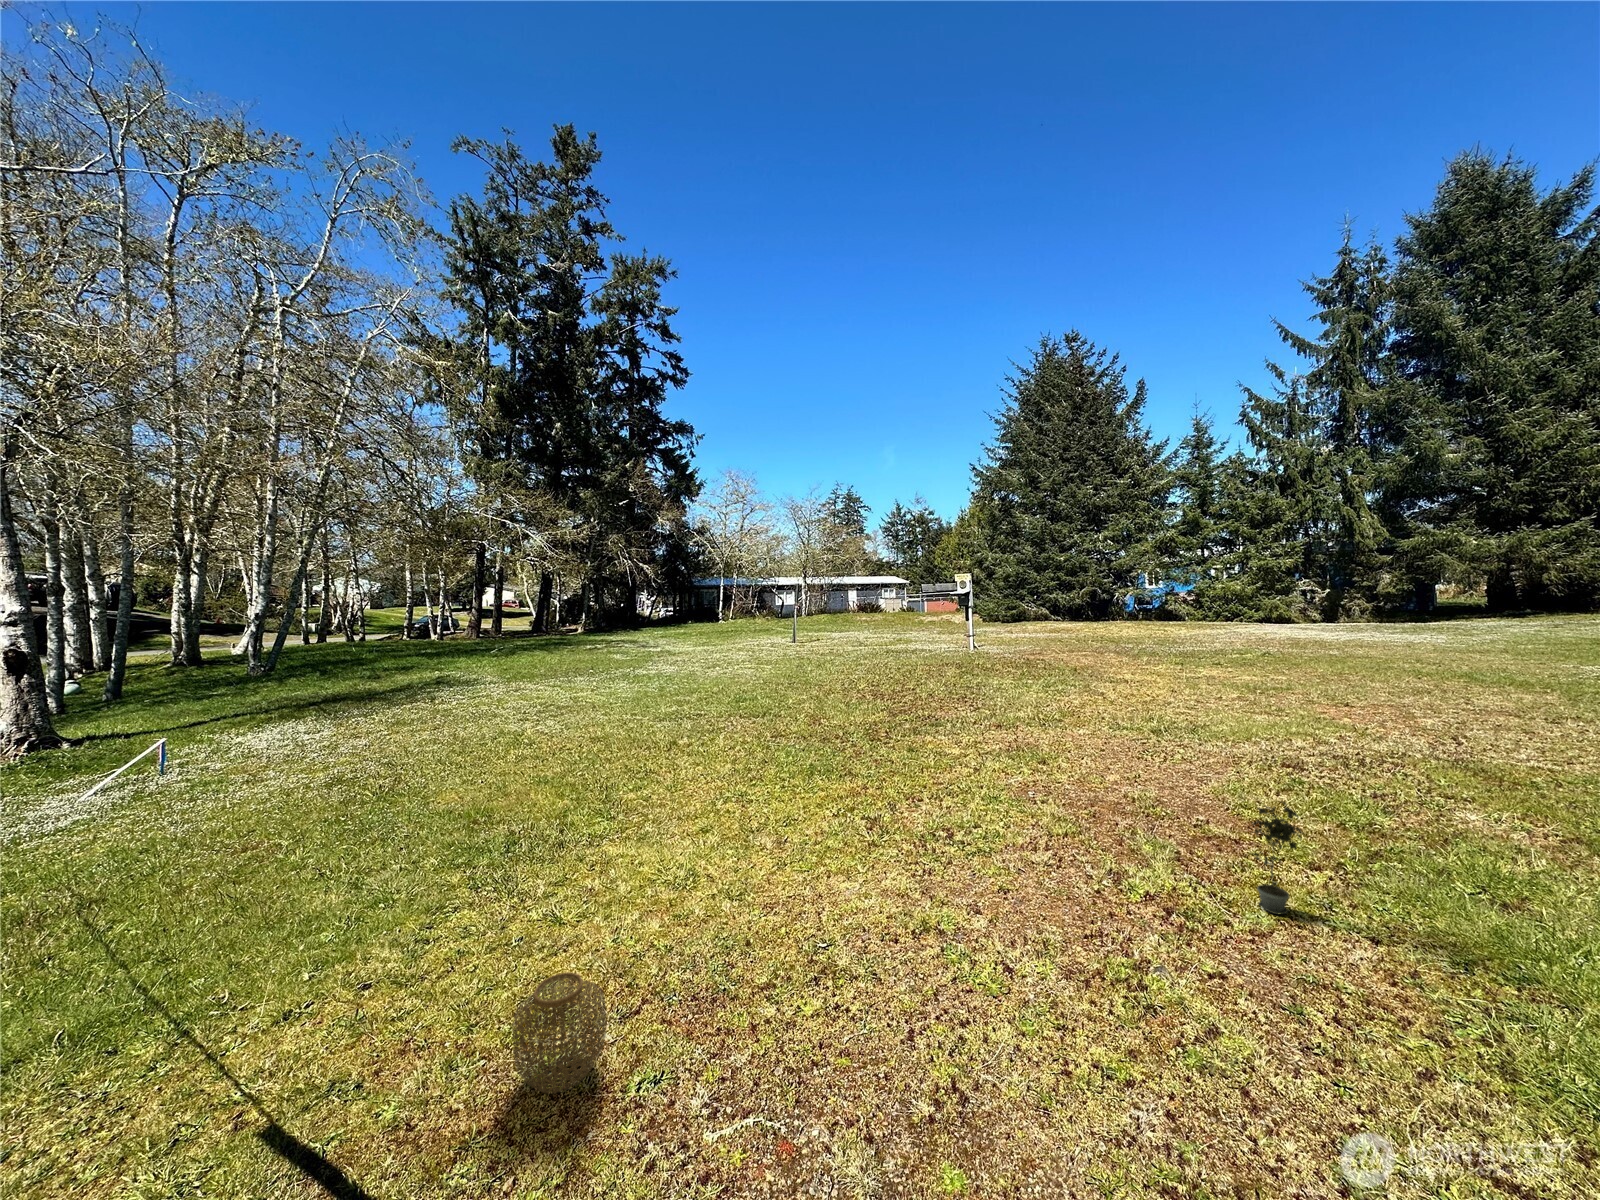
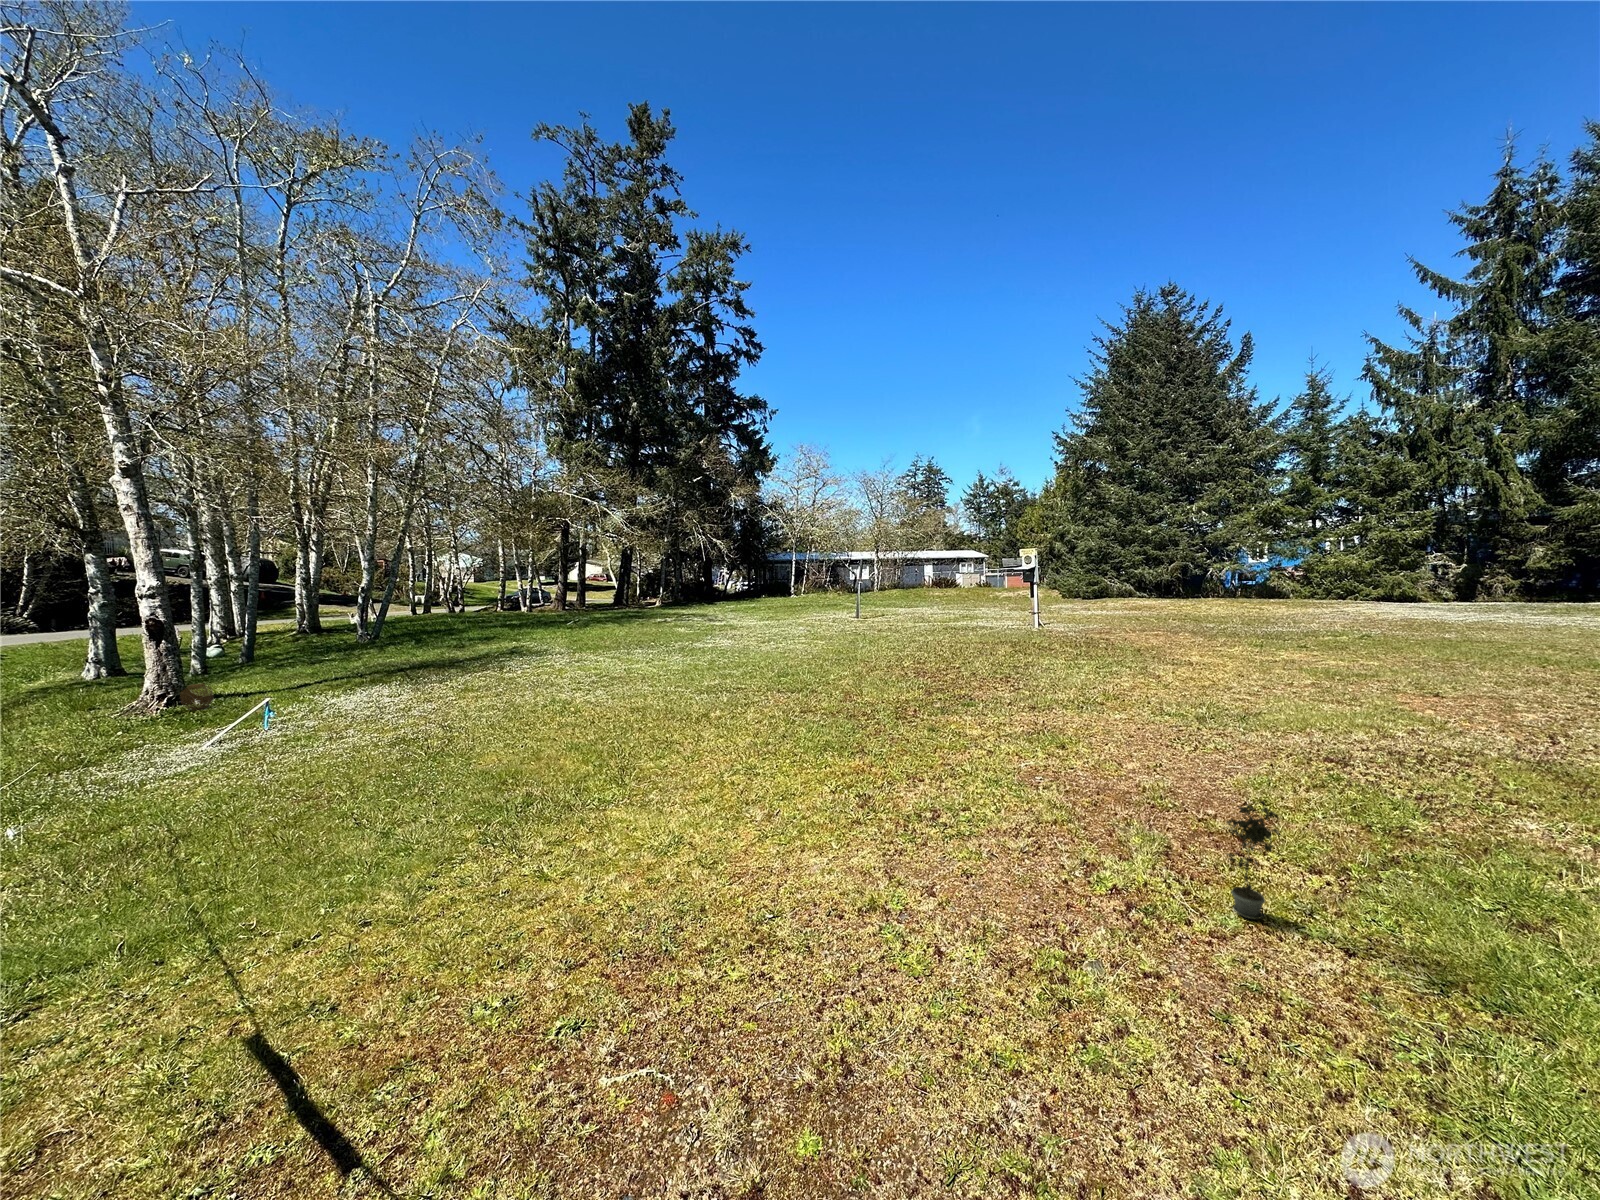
woven basket: present [512,973,606,1093] -> present [180,683,213,710]

